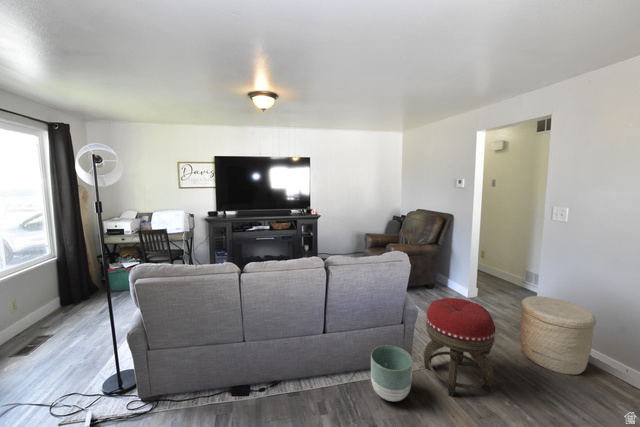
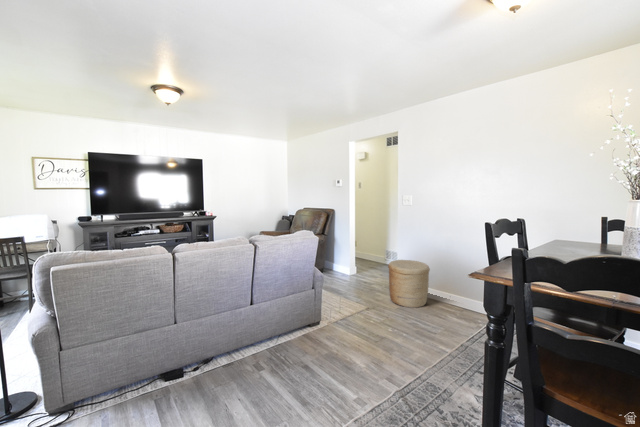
footstool: present [424,298,495,396] -> none [329,265,377,335]
planter: present [371,345,413,401] -> none [293,307,325,348]

